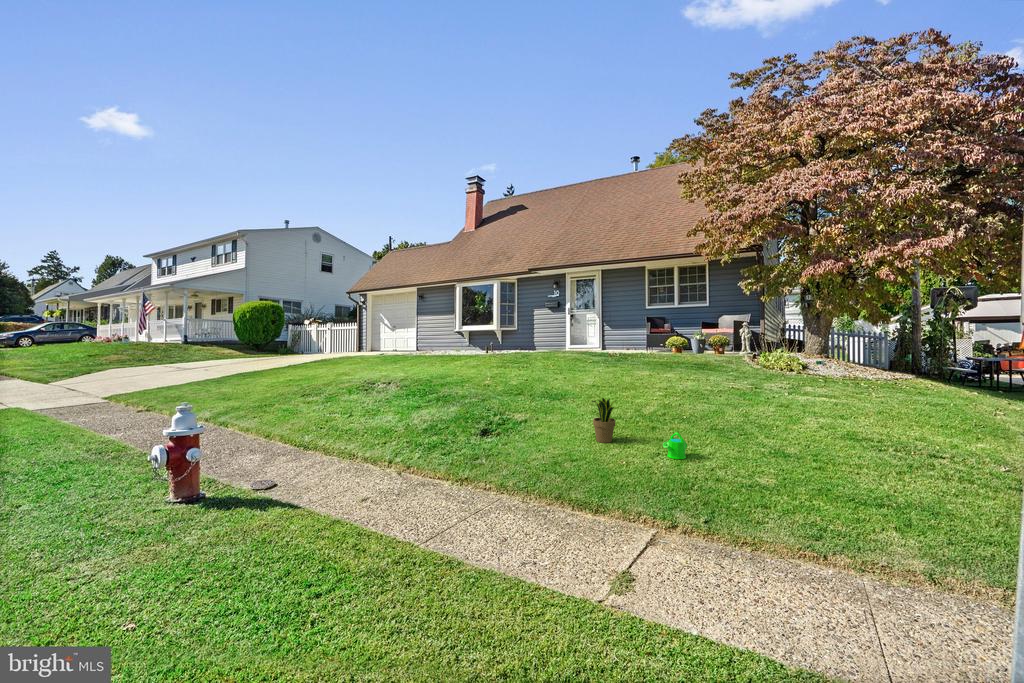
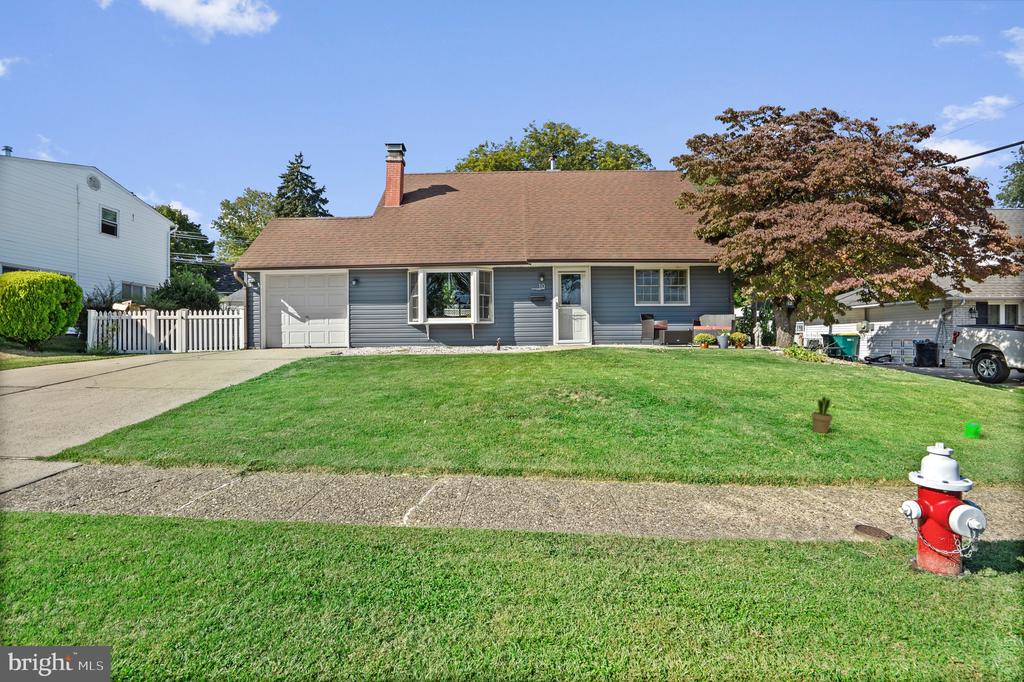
potted plant: present [592,398,616,443] -> present [812,397,833,433]

